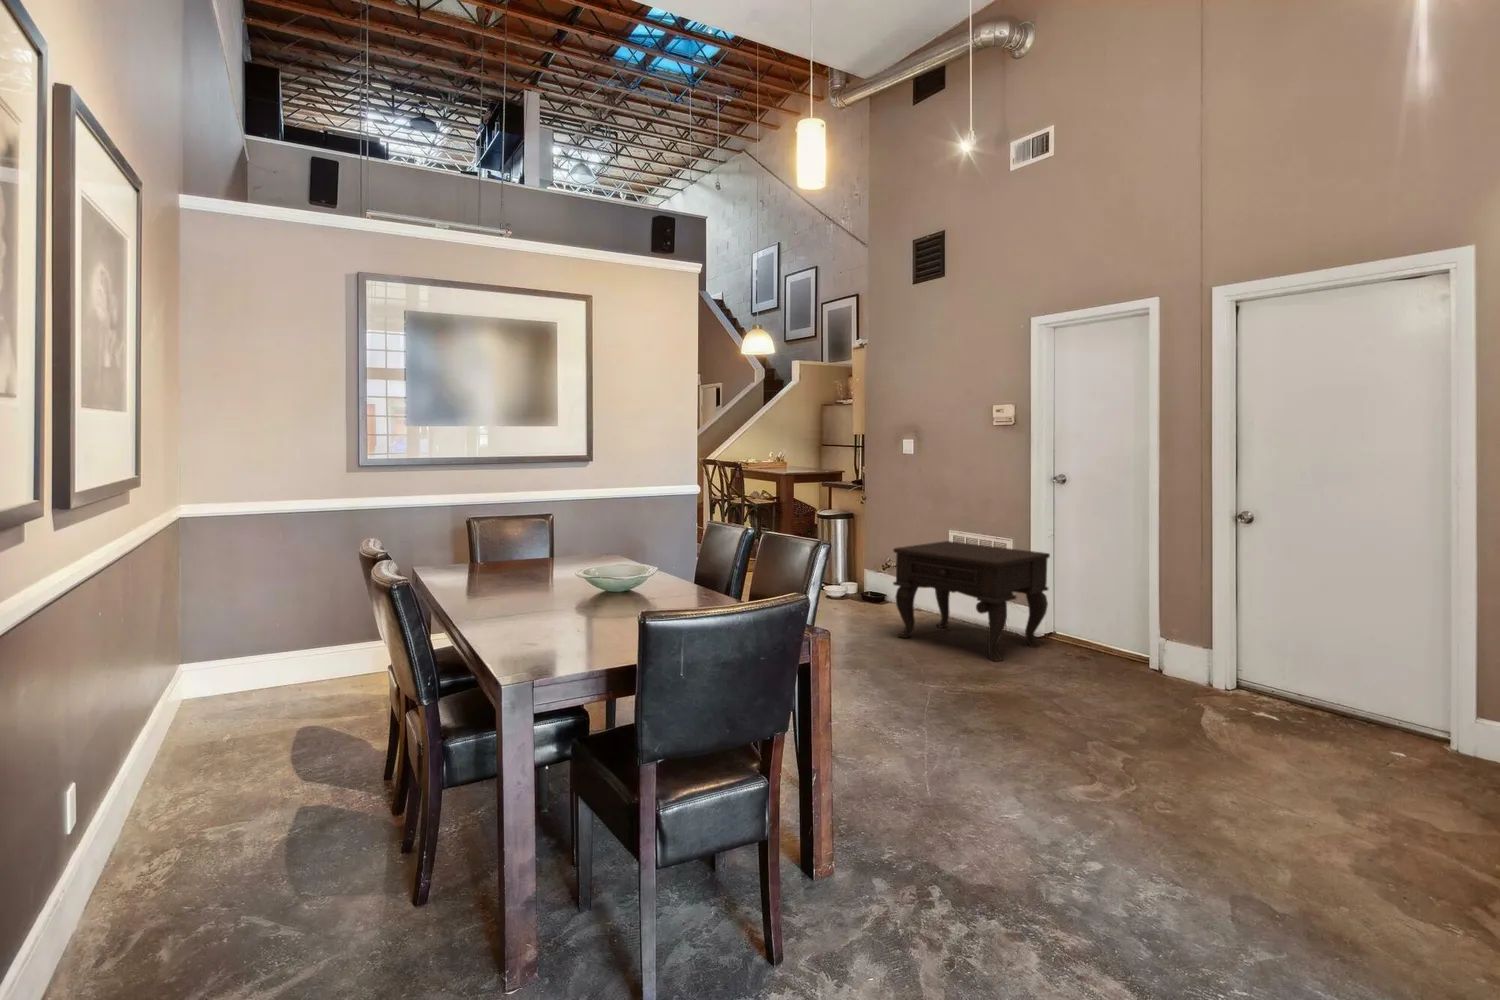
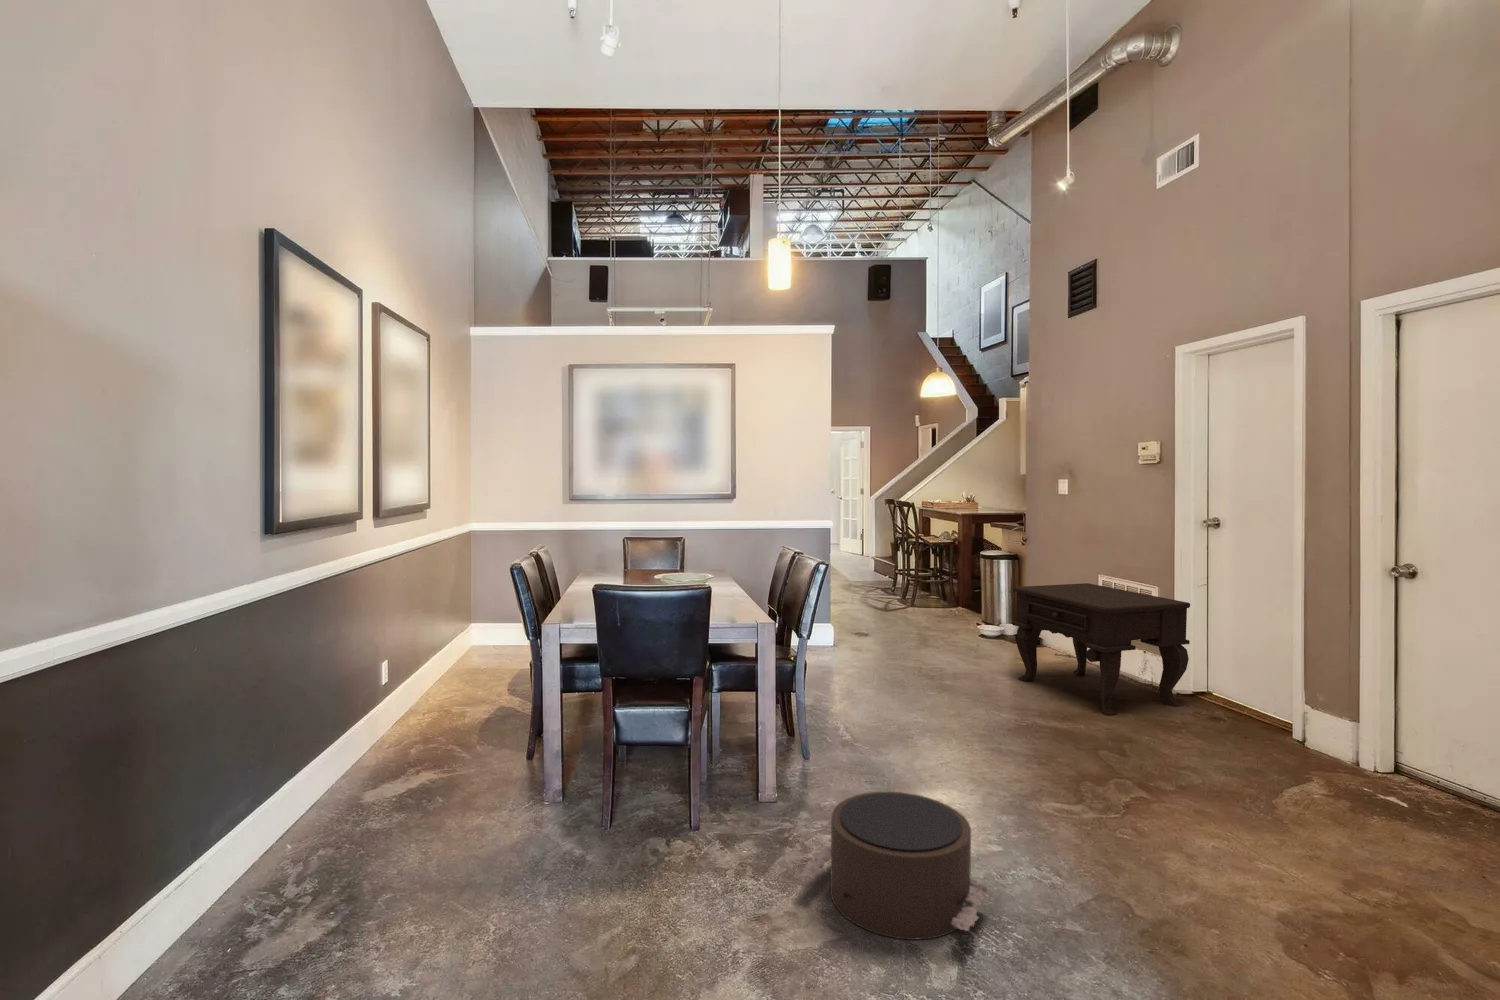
pouf: none [899,760,1093,906] -> present [801,792,989,940]

